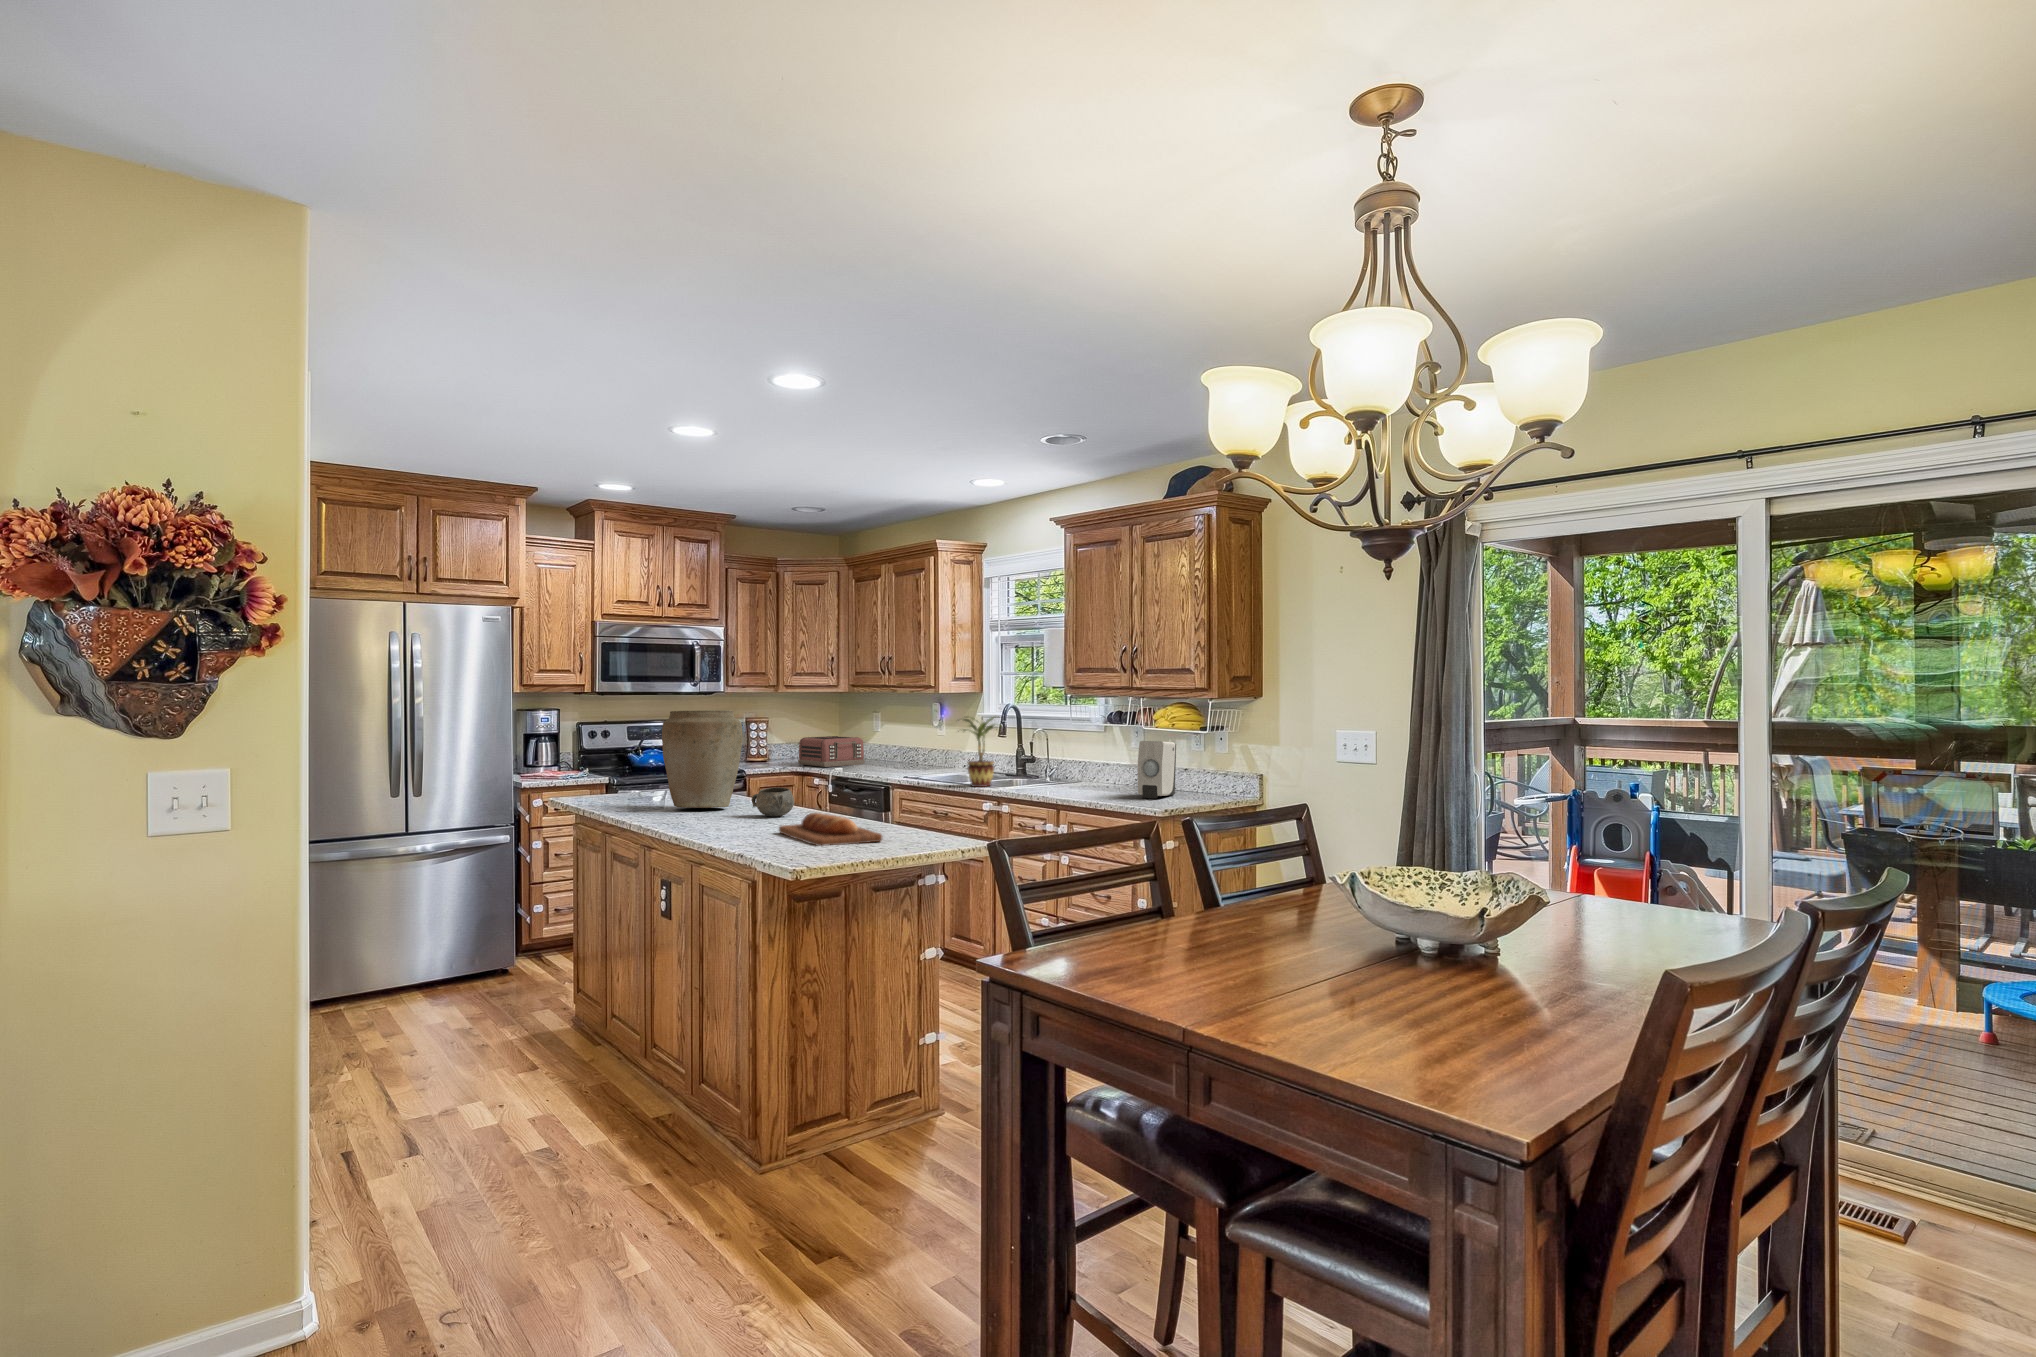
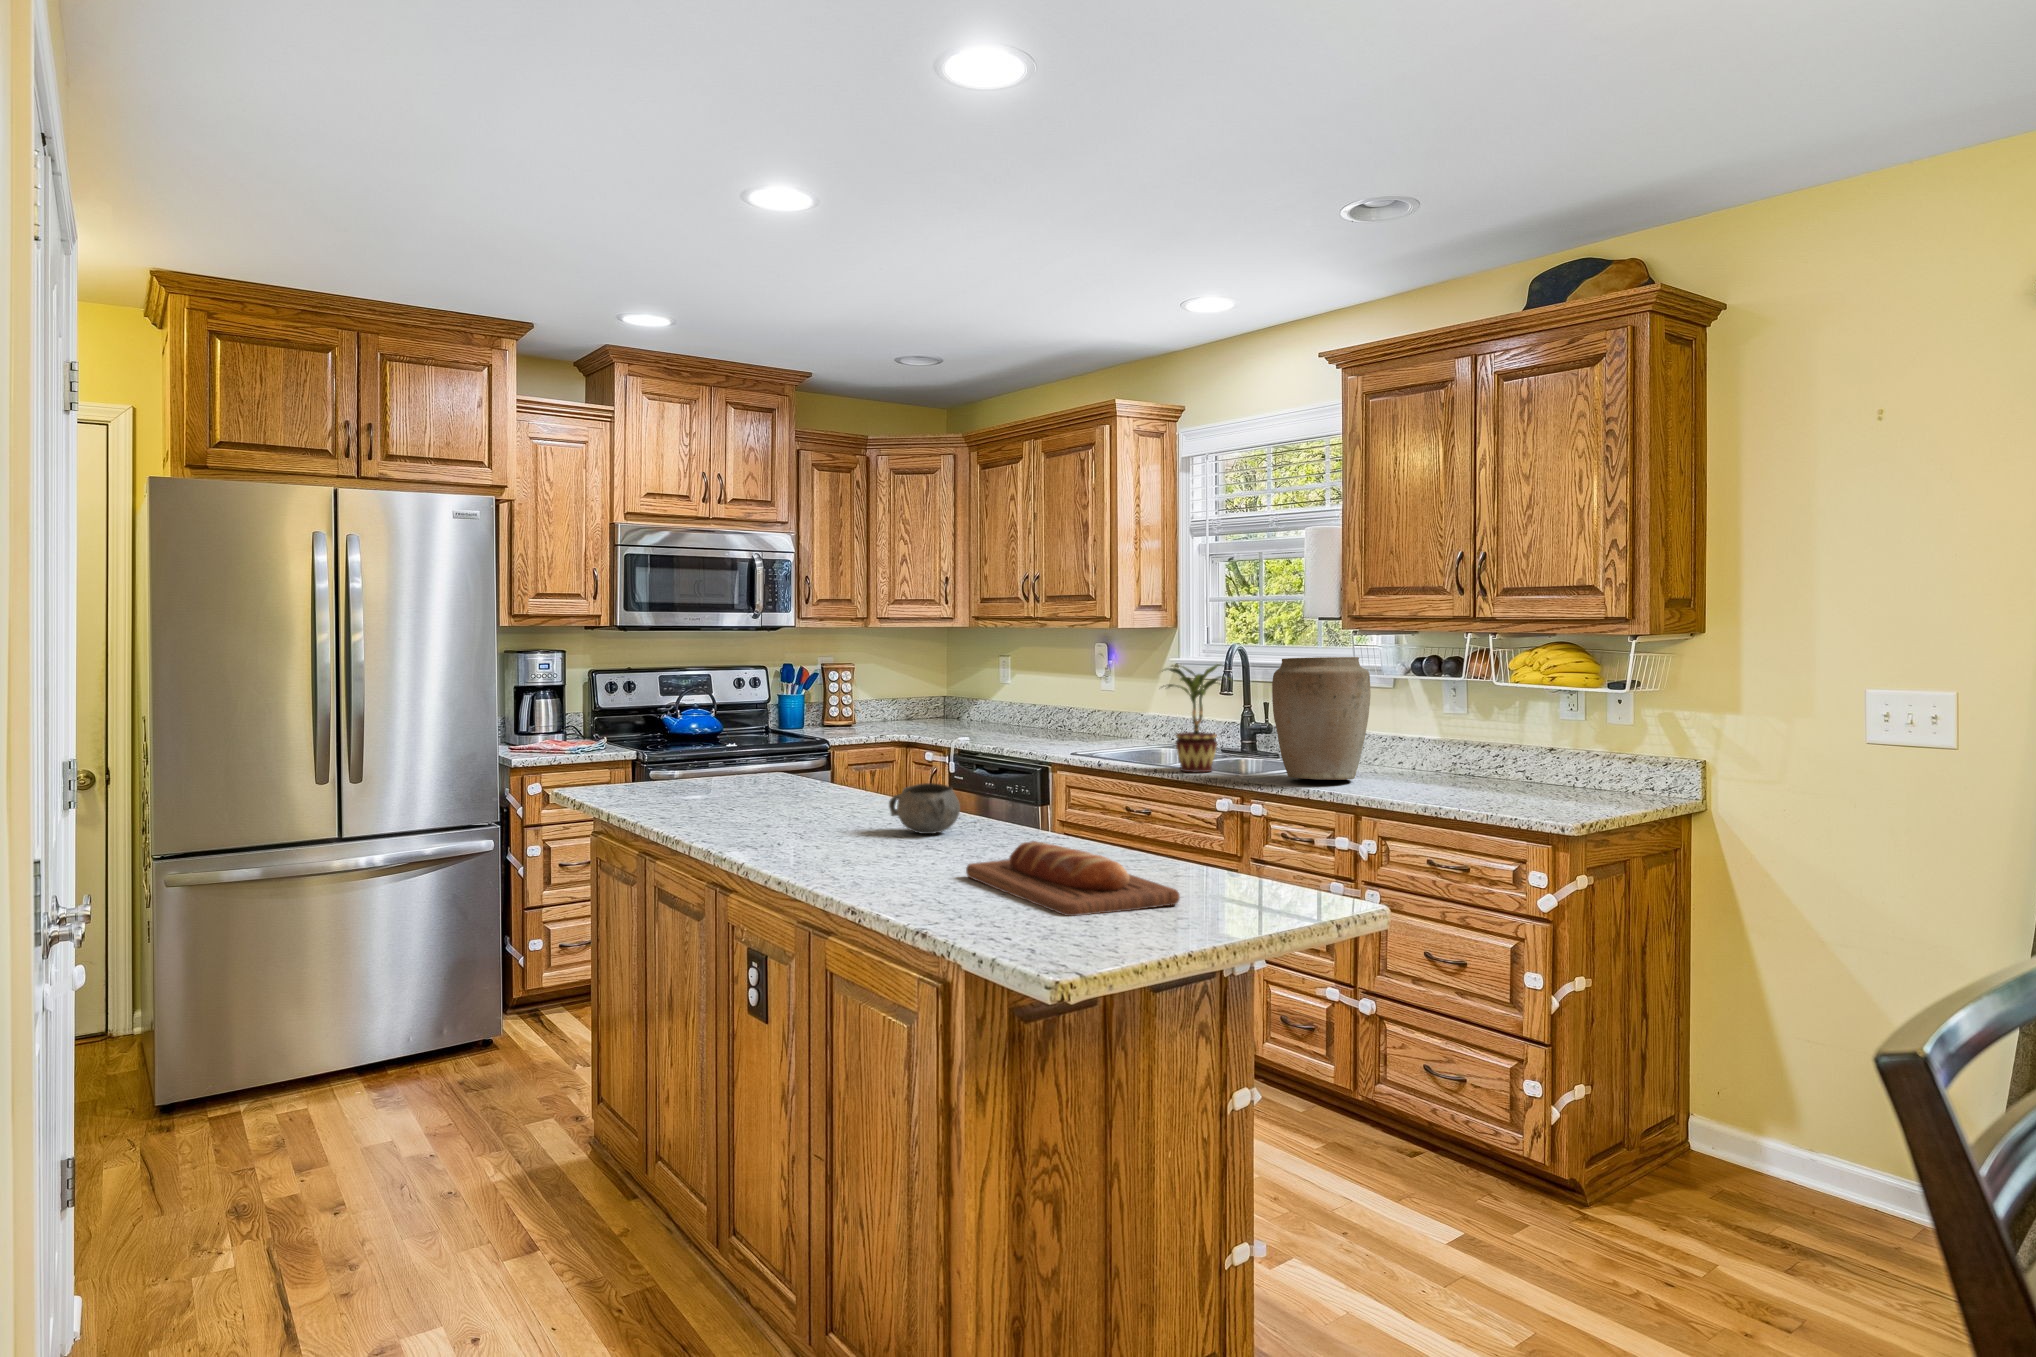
vase: present [662,710,742,808] -> present [1272,657,1371,780]
toaster: present [798,736,865,767] -> none [896,692,991,736]
soap dispenser: present [1137,741,1176,798] -> none [1480,706,1538,799]

